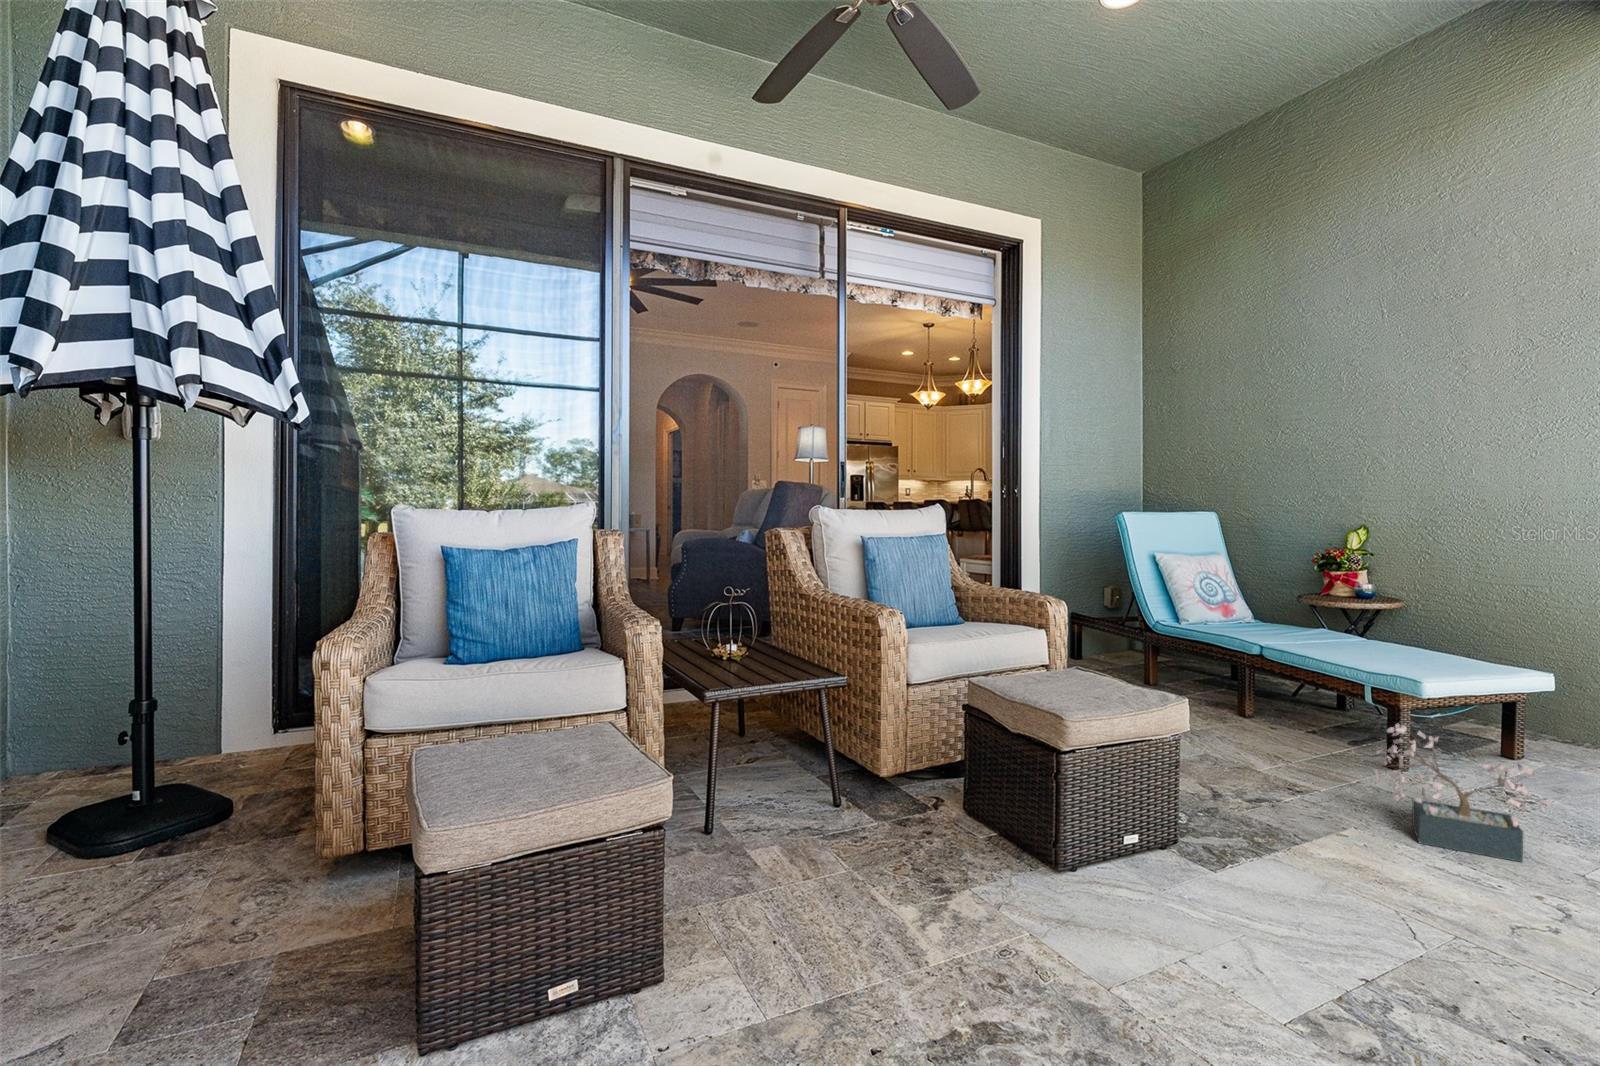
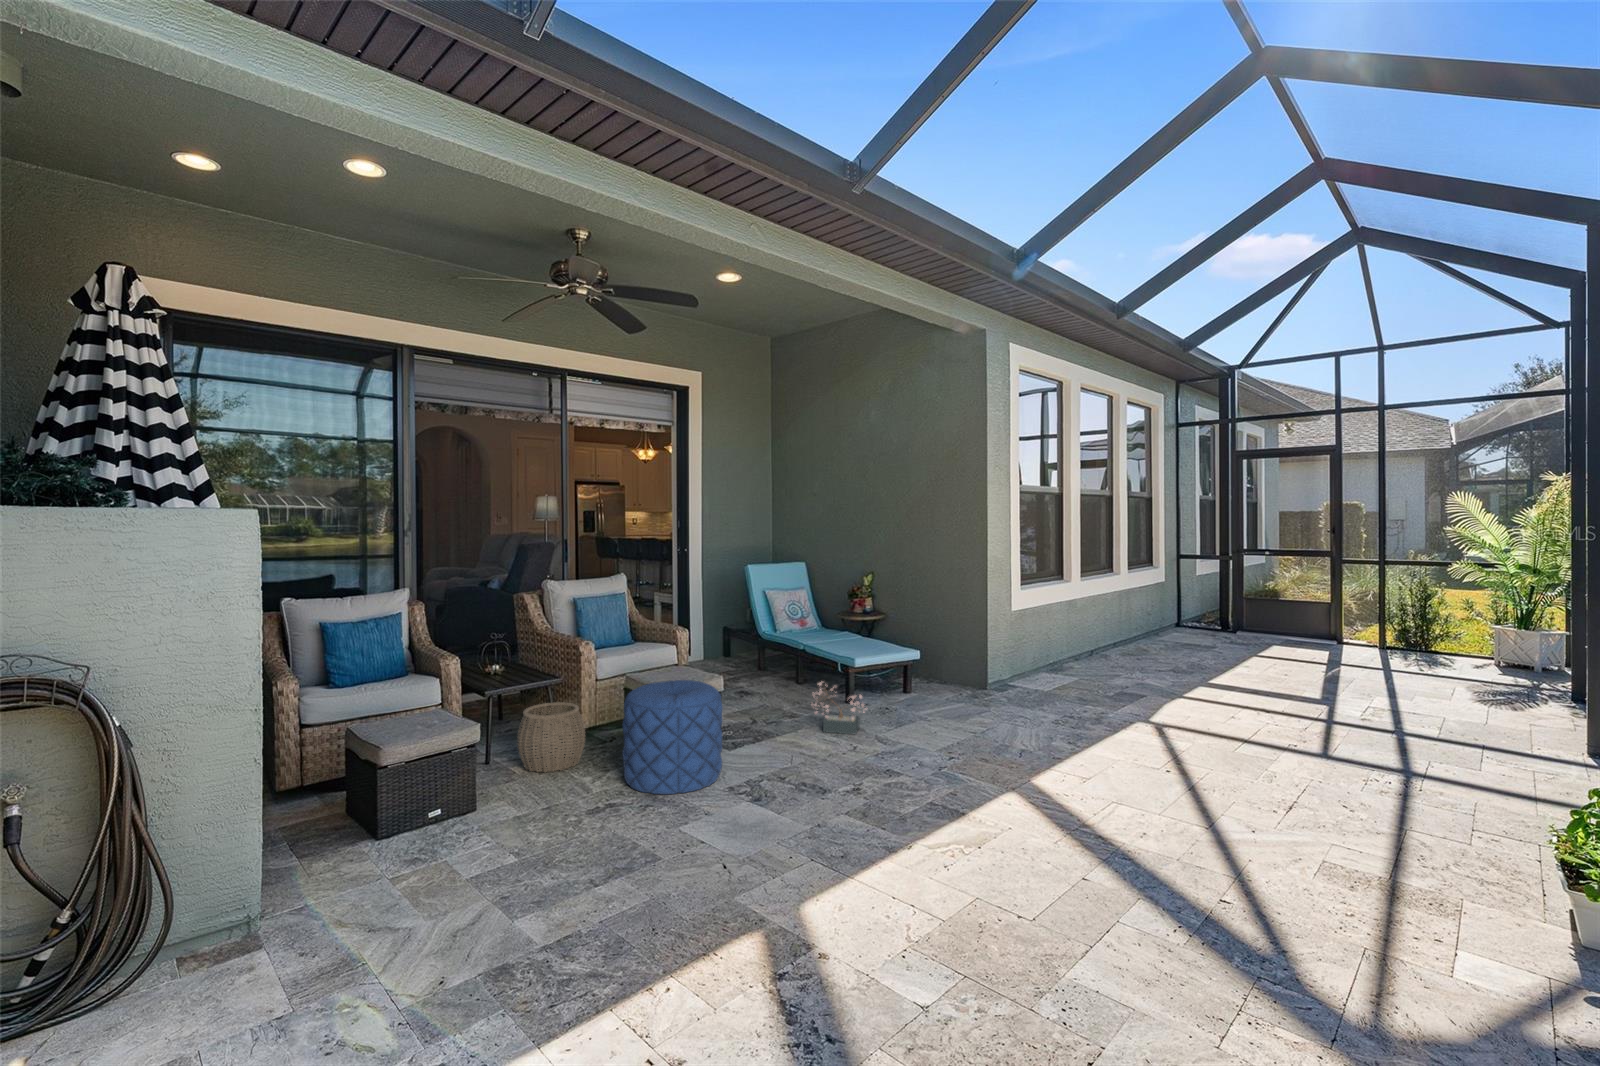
pouf: none [995,701,1268,1020] -> present [623,680,723,794]
woven basket: none [759,723,896,878] -> present [517,702,586,772]

